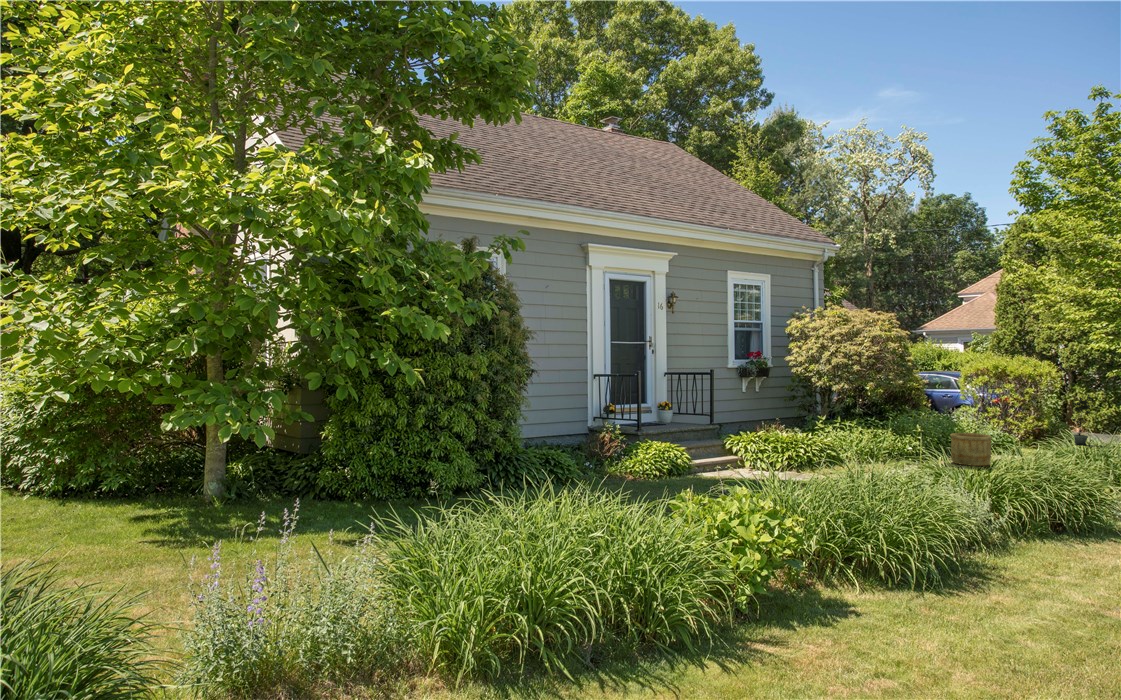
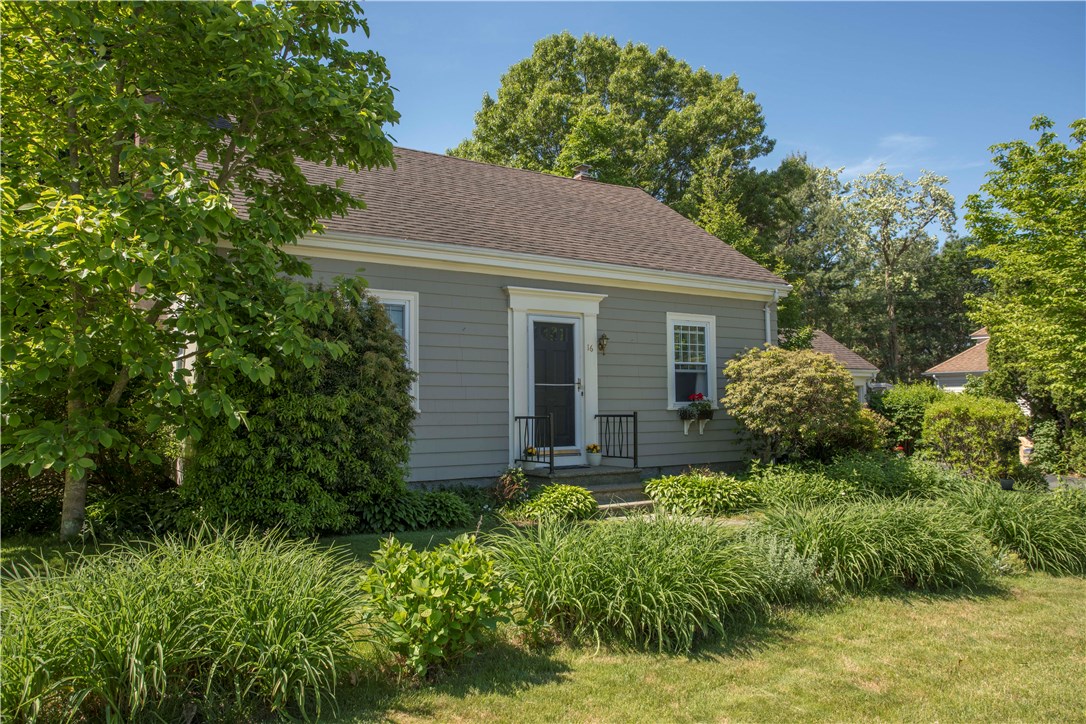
wooden bucket: present [950,433,992,466] -> none [816,473,860,509]

